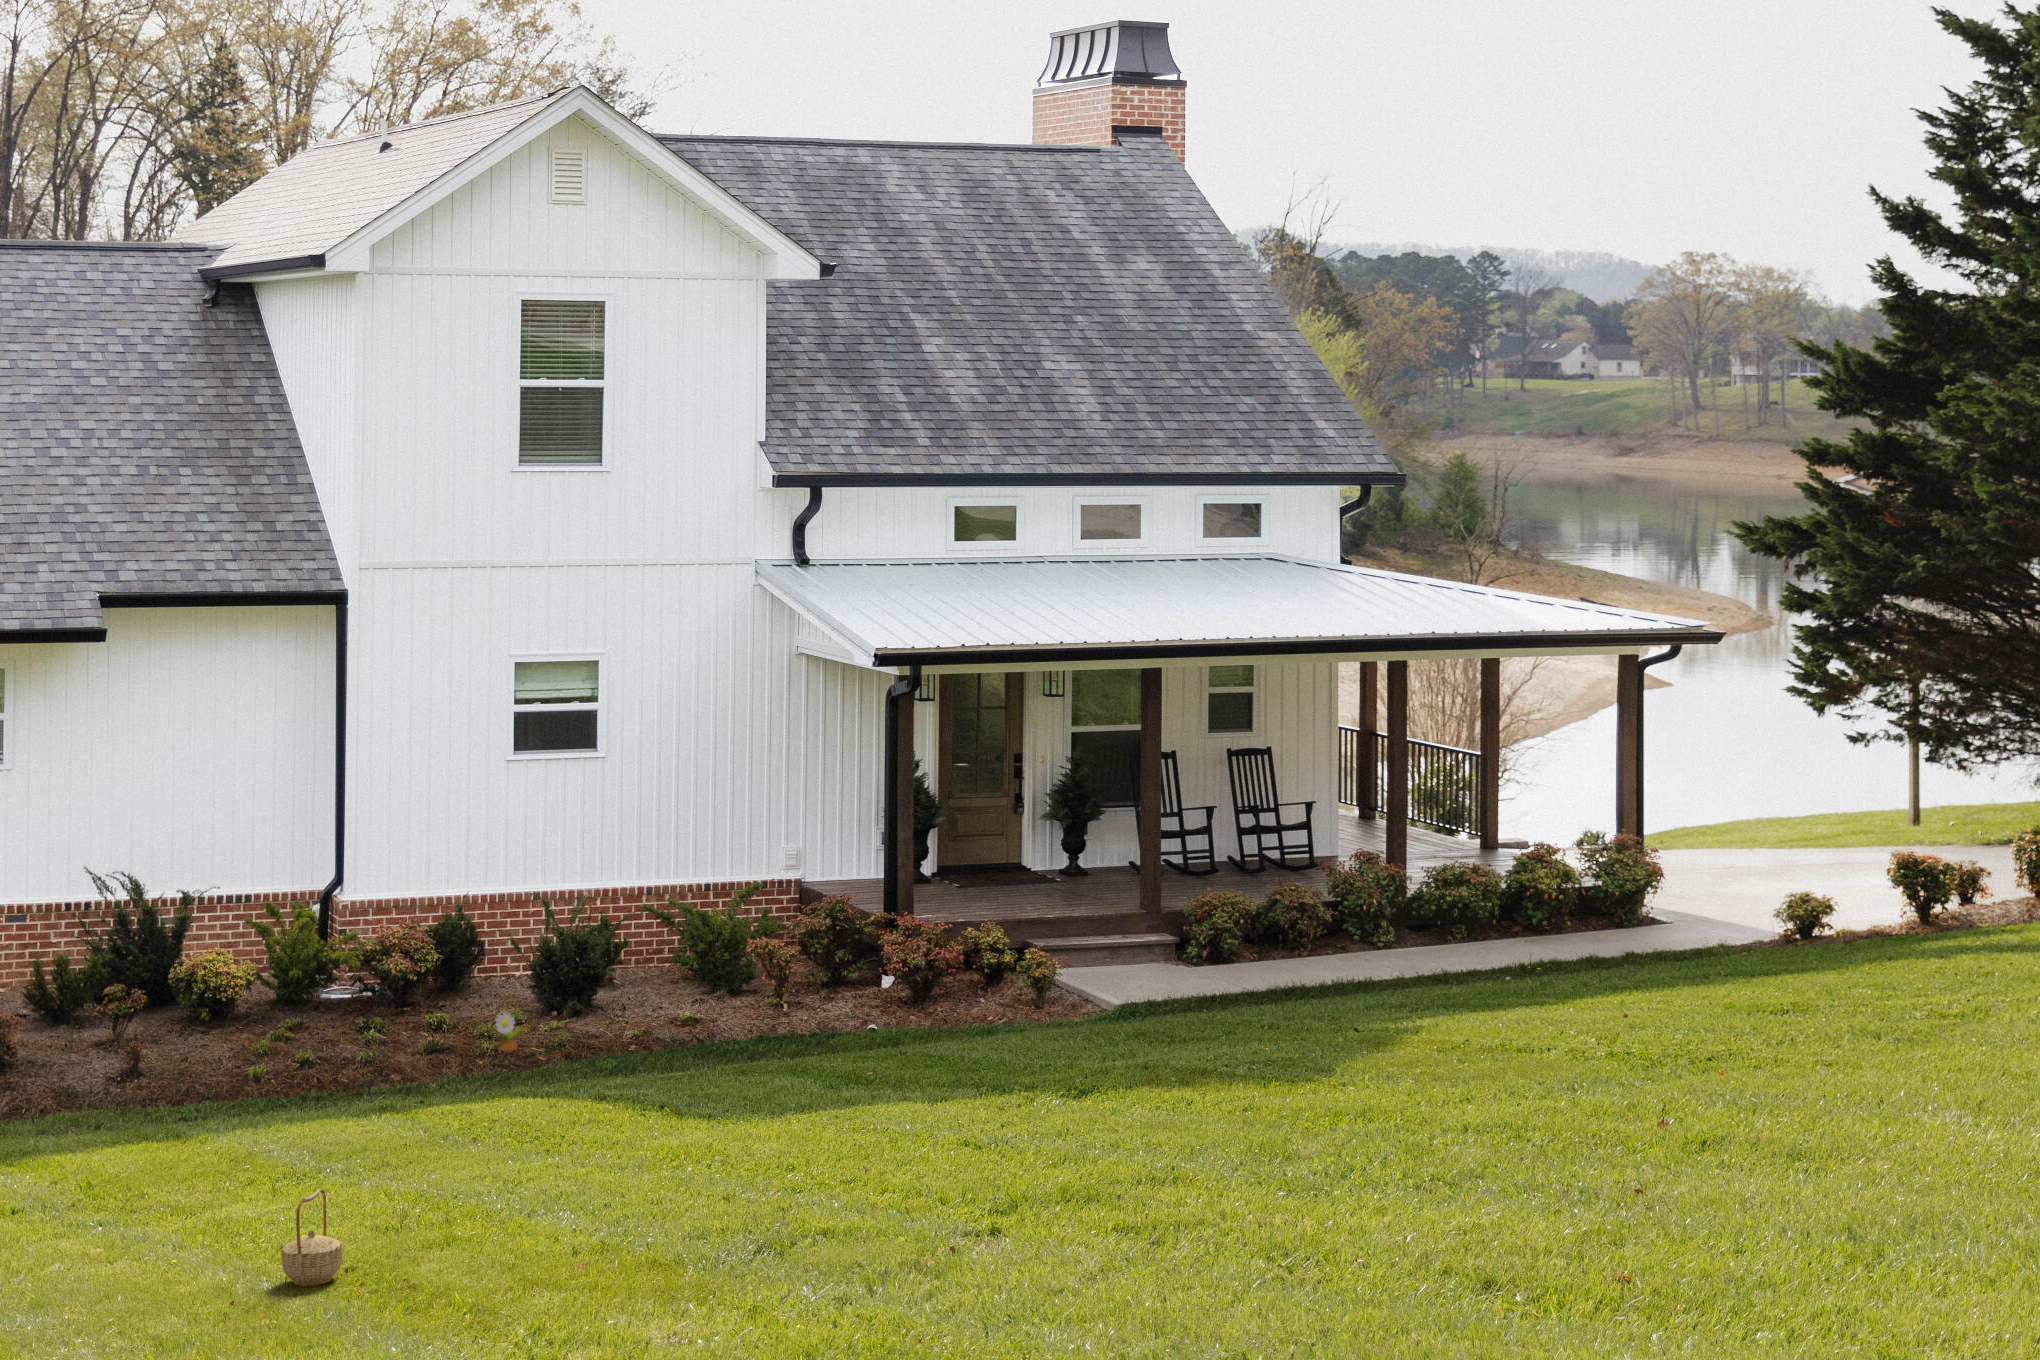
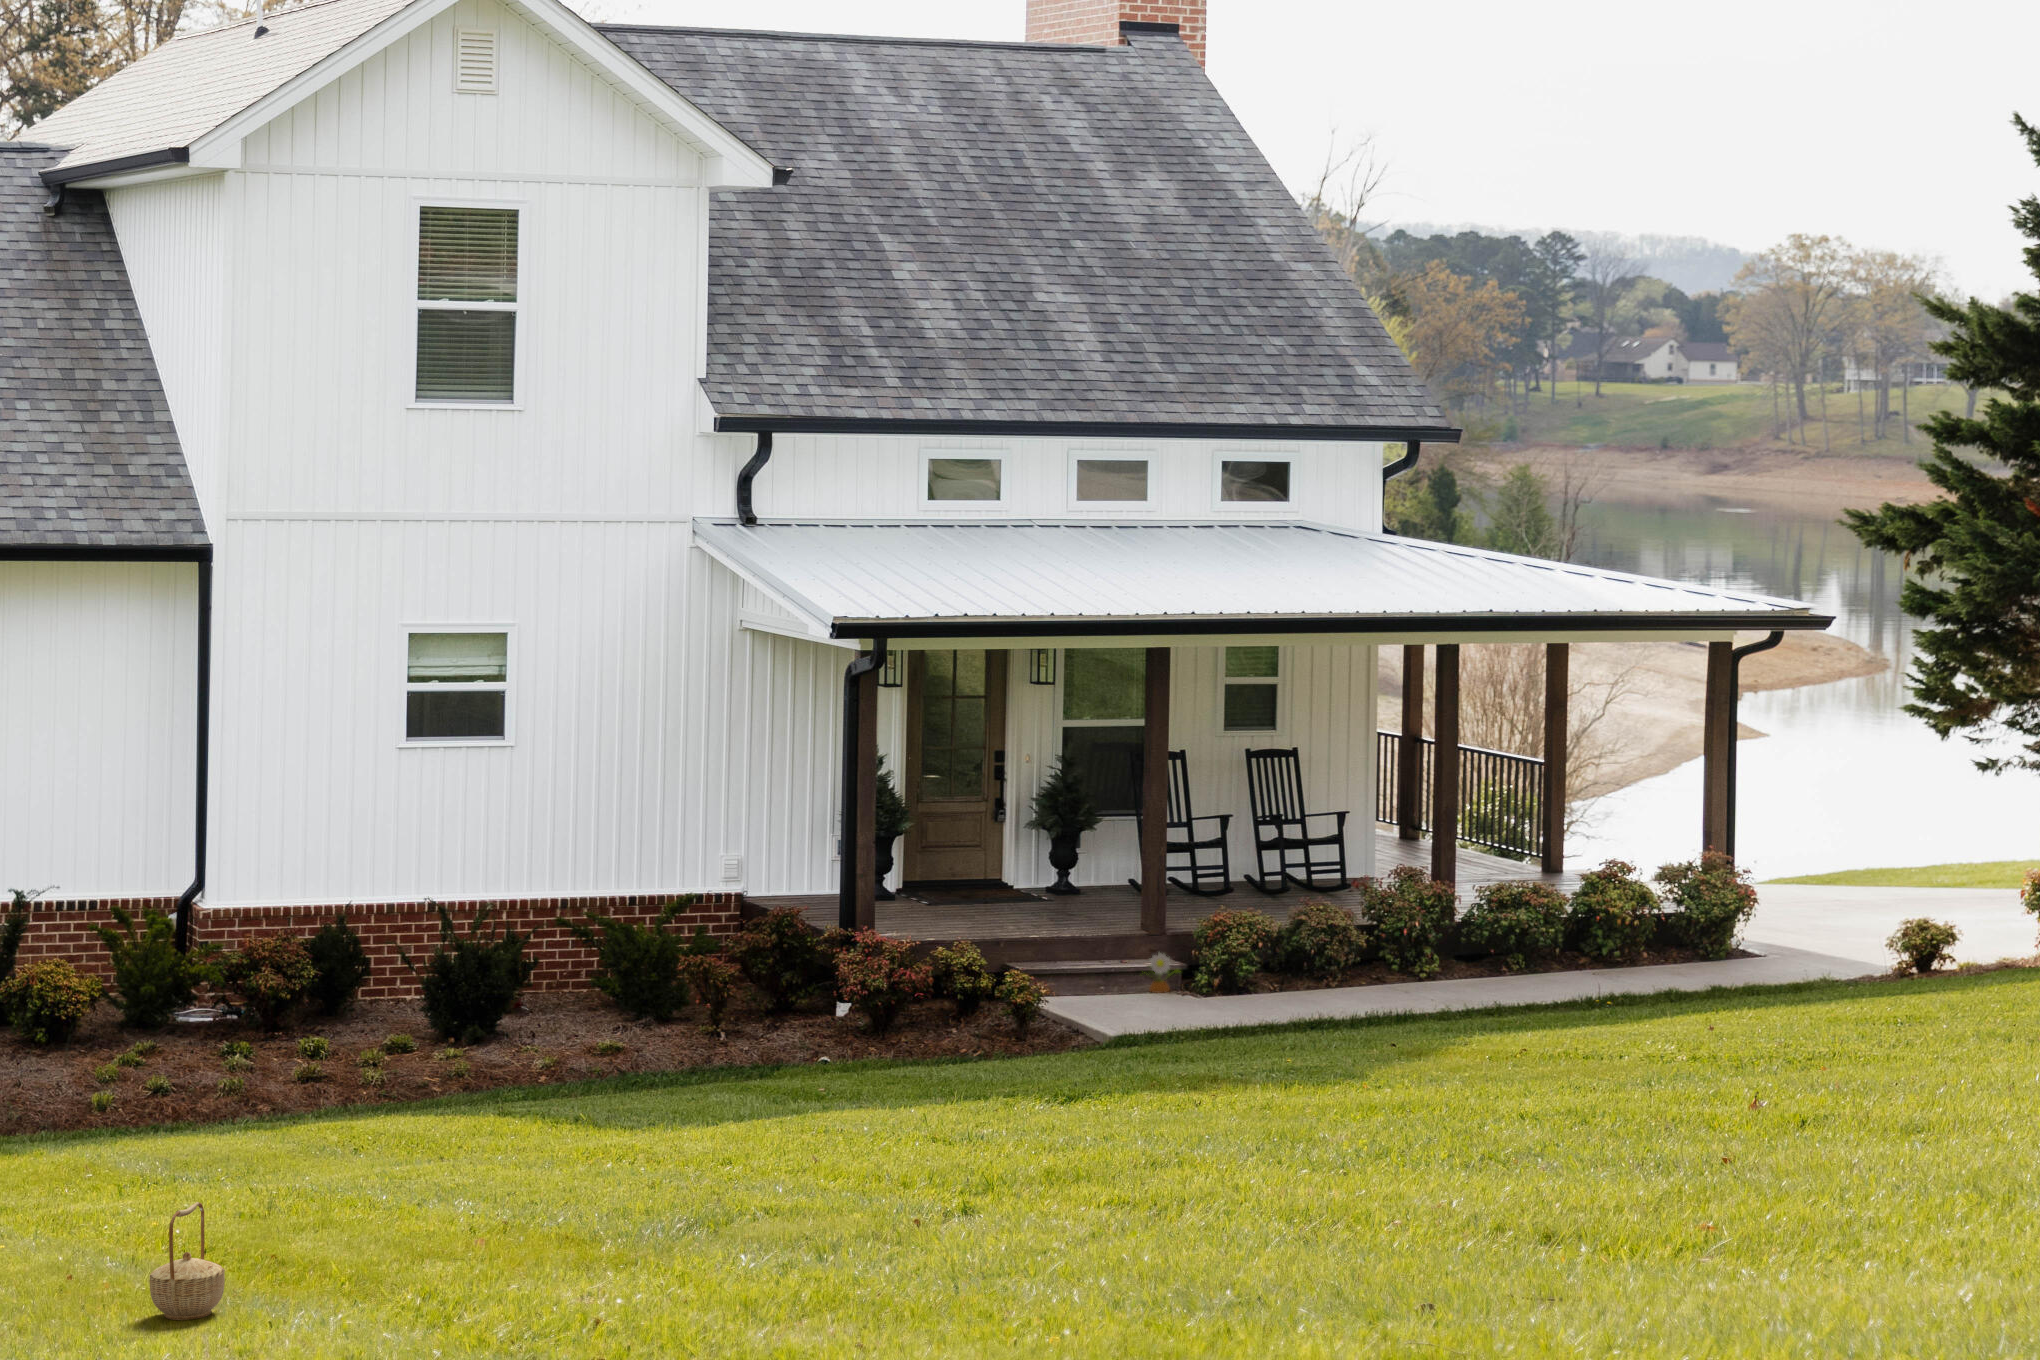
decorative plant: present [496,1013,529,1051] -> present [1144,953,1181,993]

